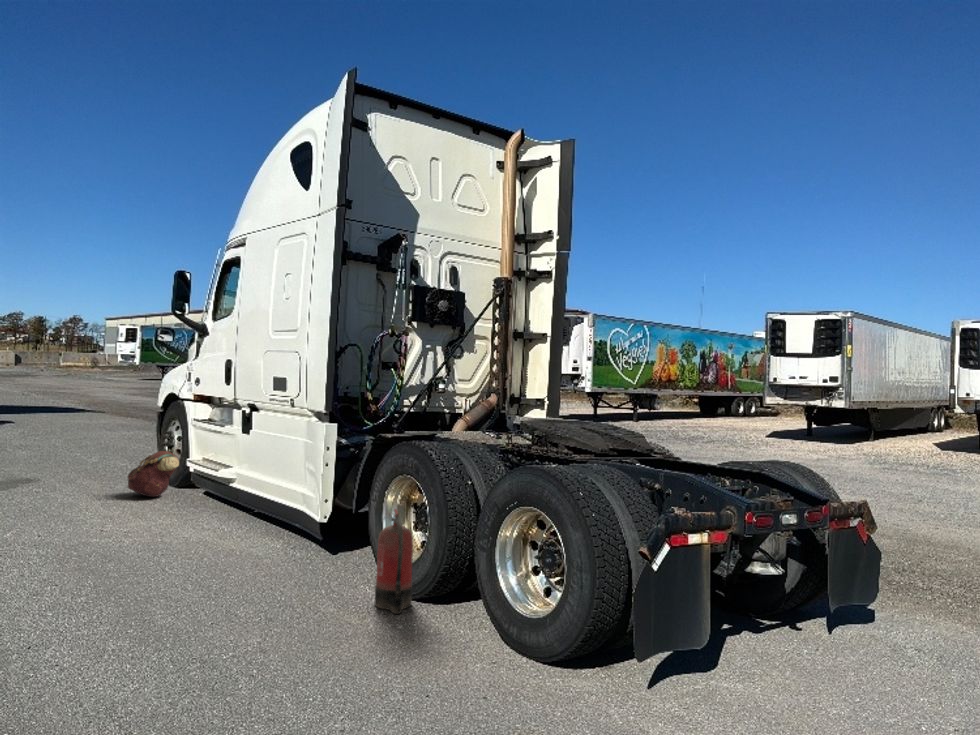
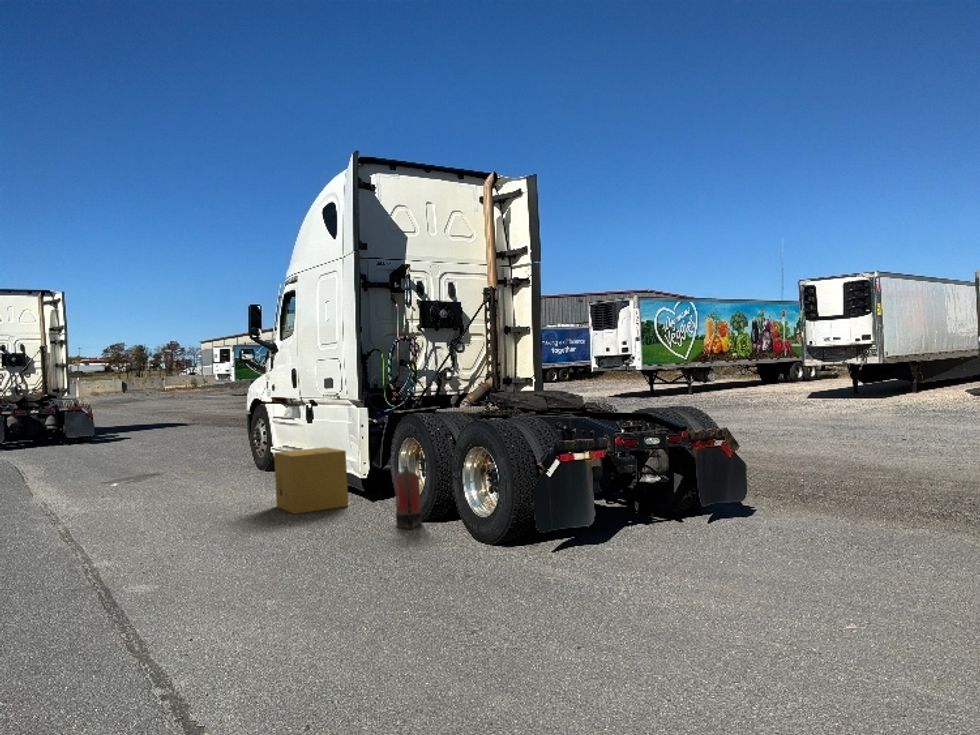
backpack: present [128,451,179,497] -> none [229,443,266,479]
cardboard box: none [192,471,298,567] -> present [274,447,348,514]

